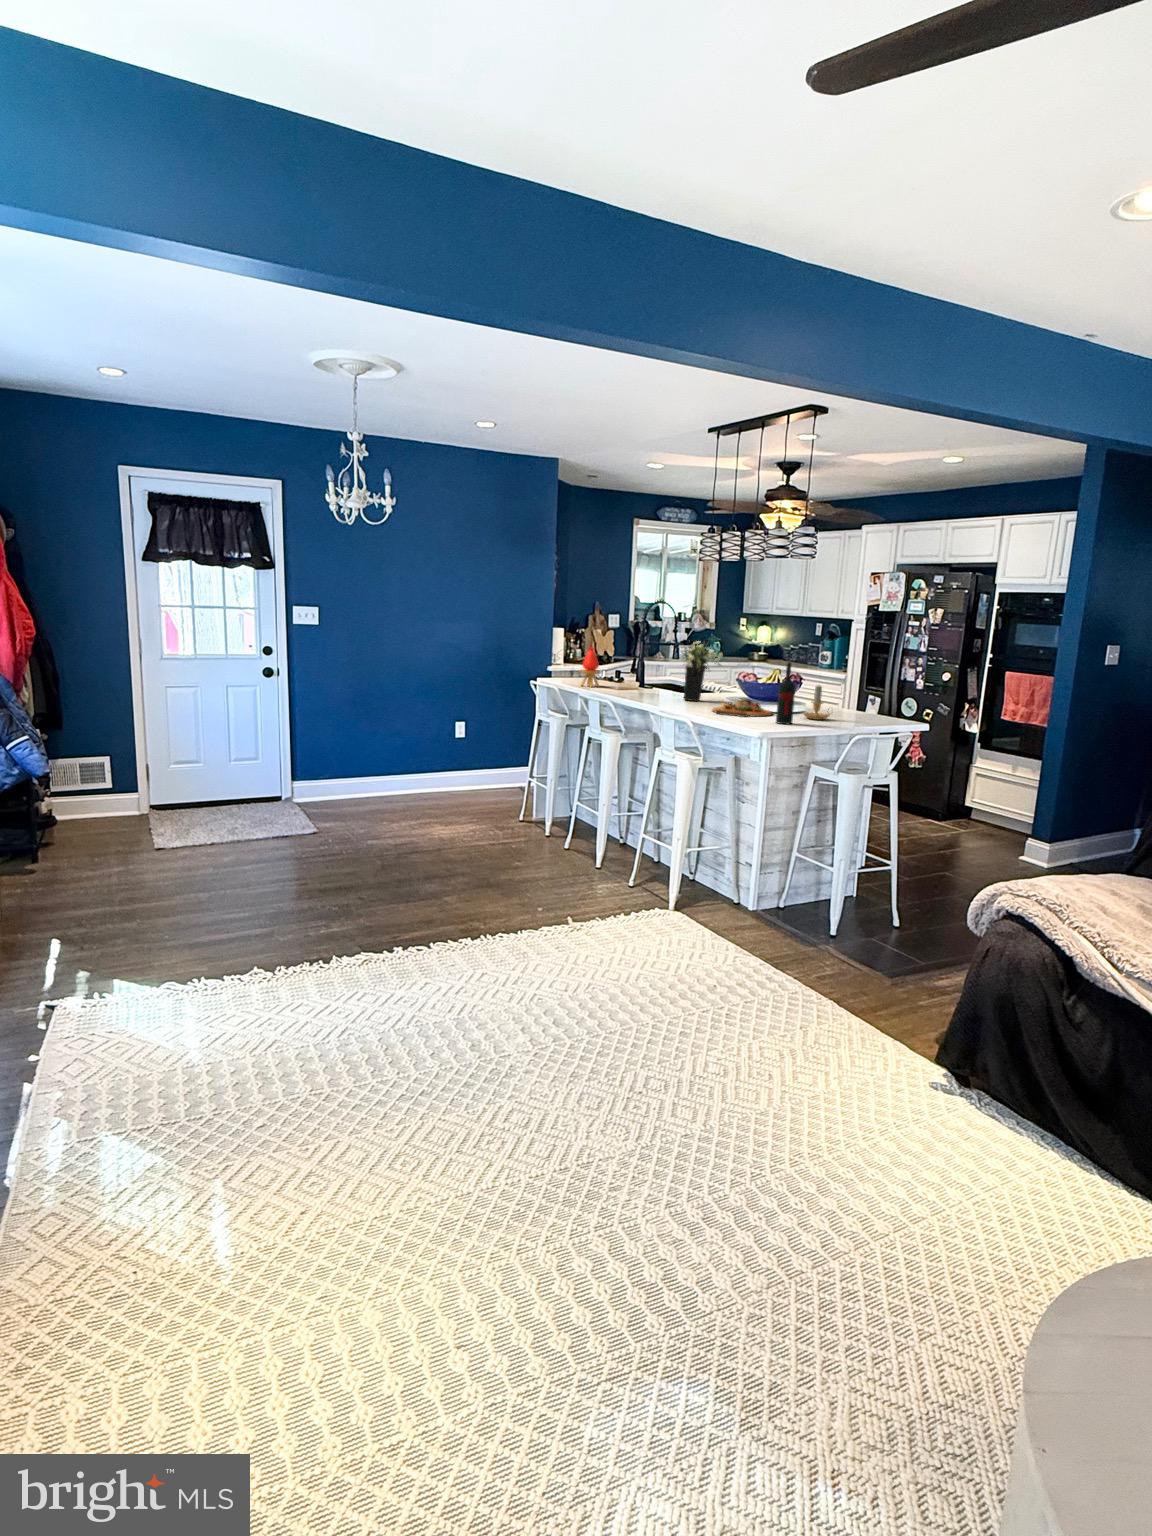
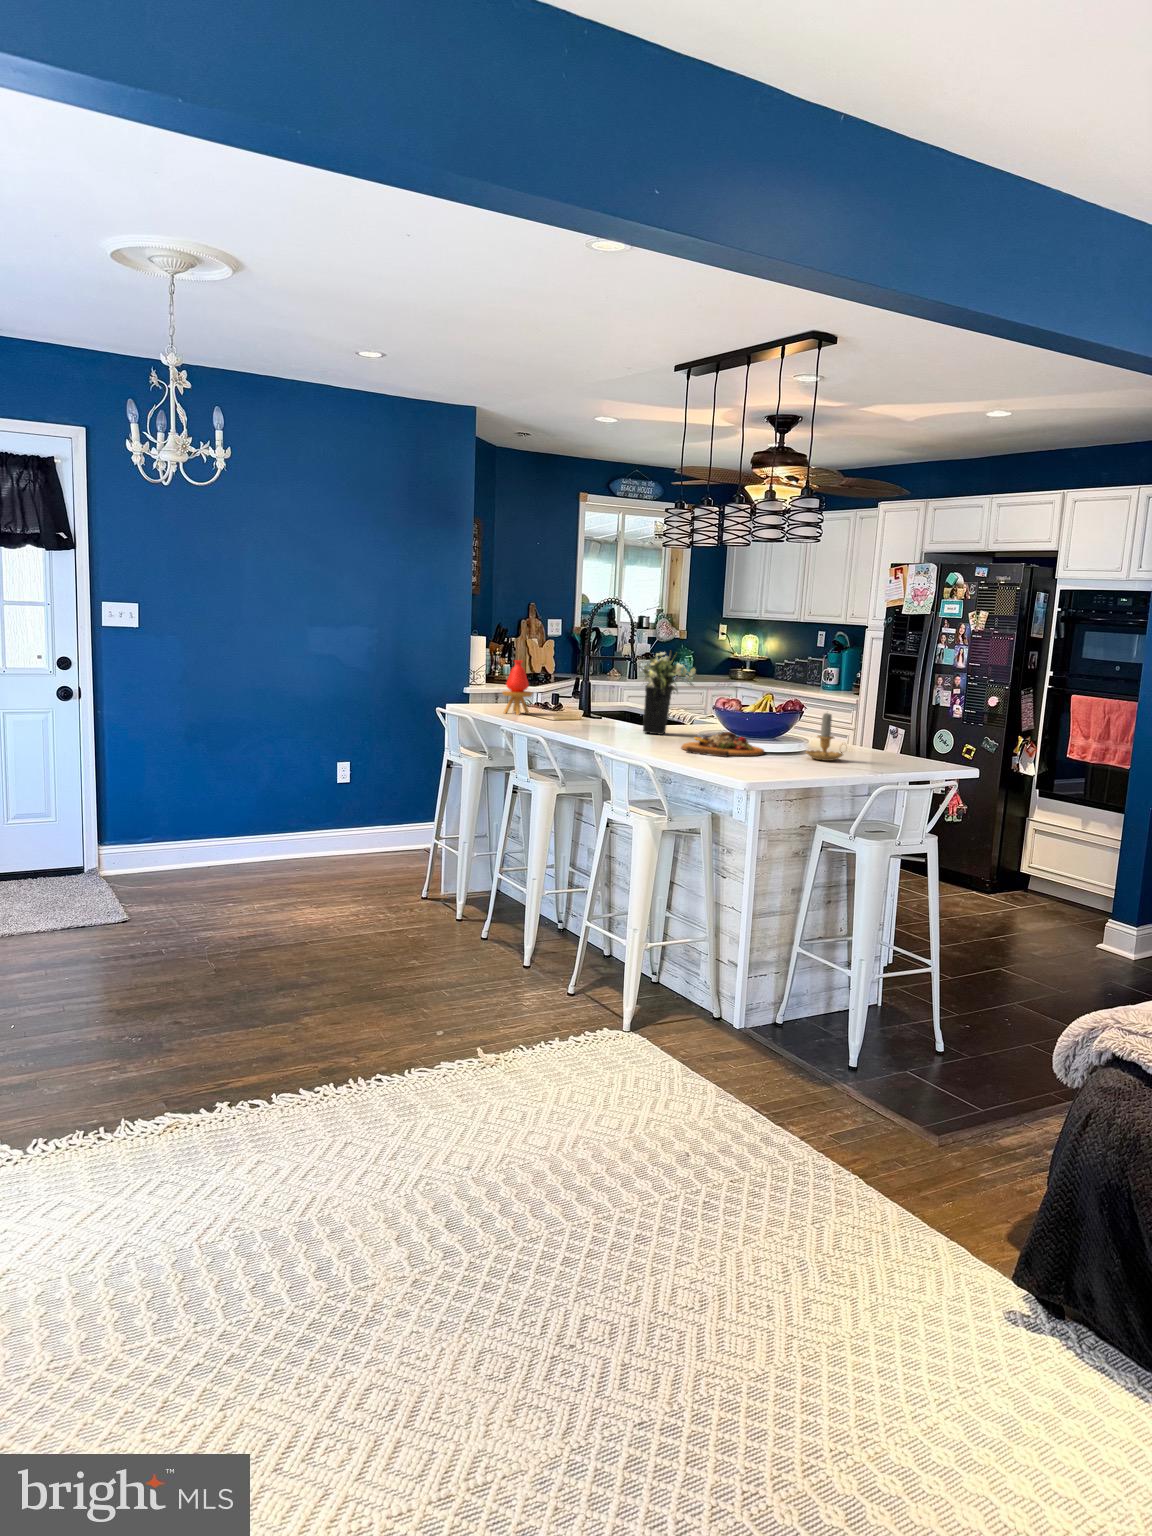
wine bottle: present [776,661,795,724] -> none [769,679,796,768]

